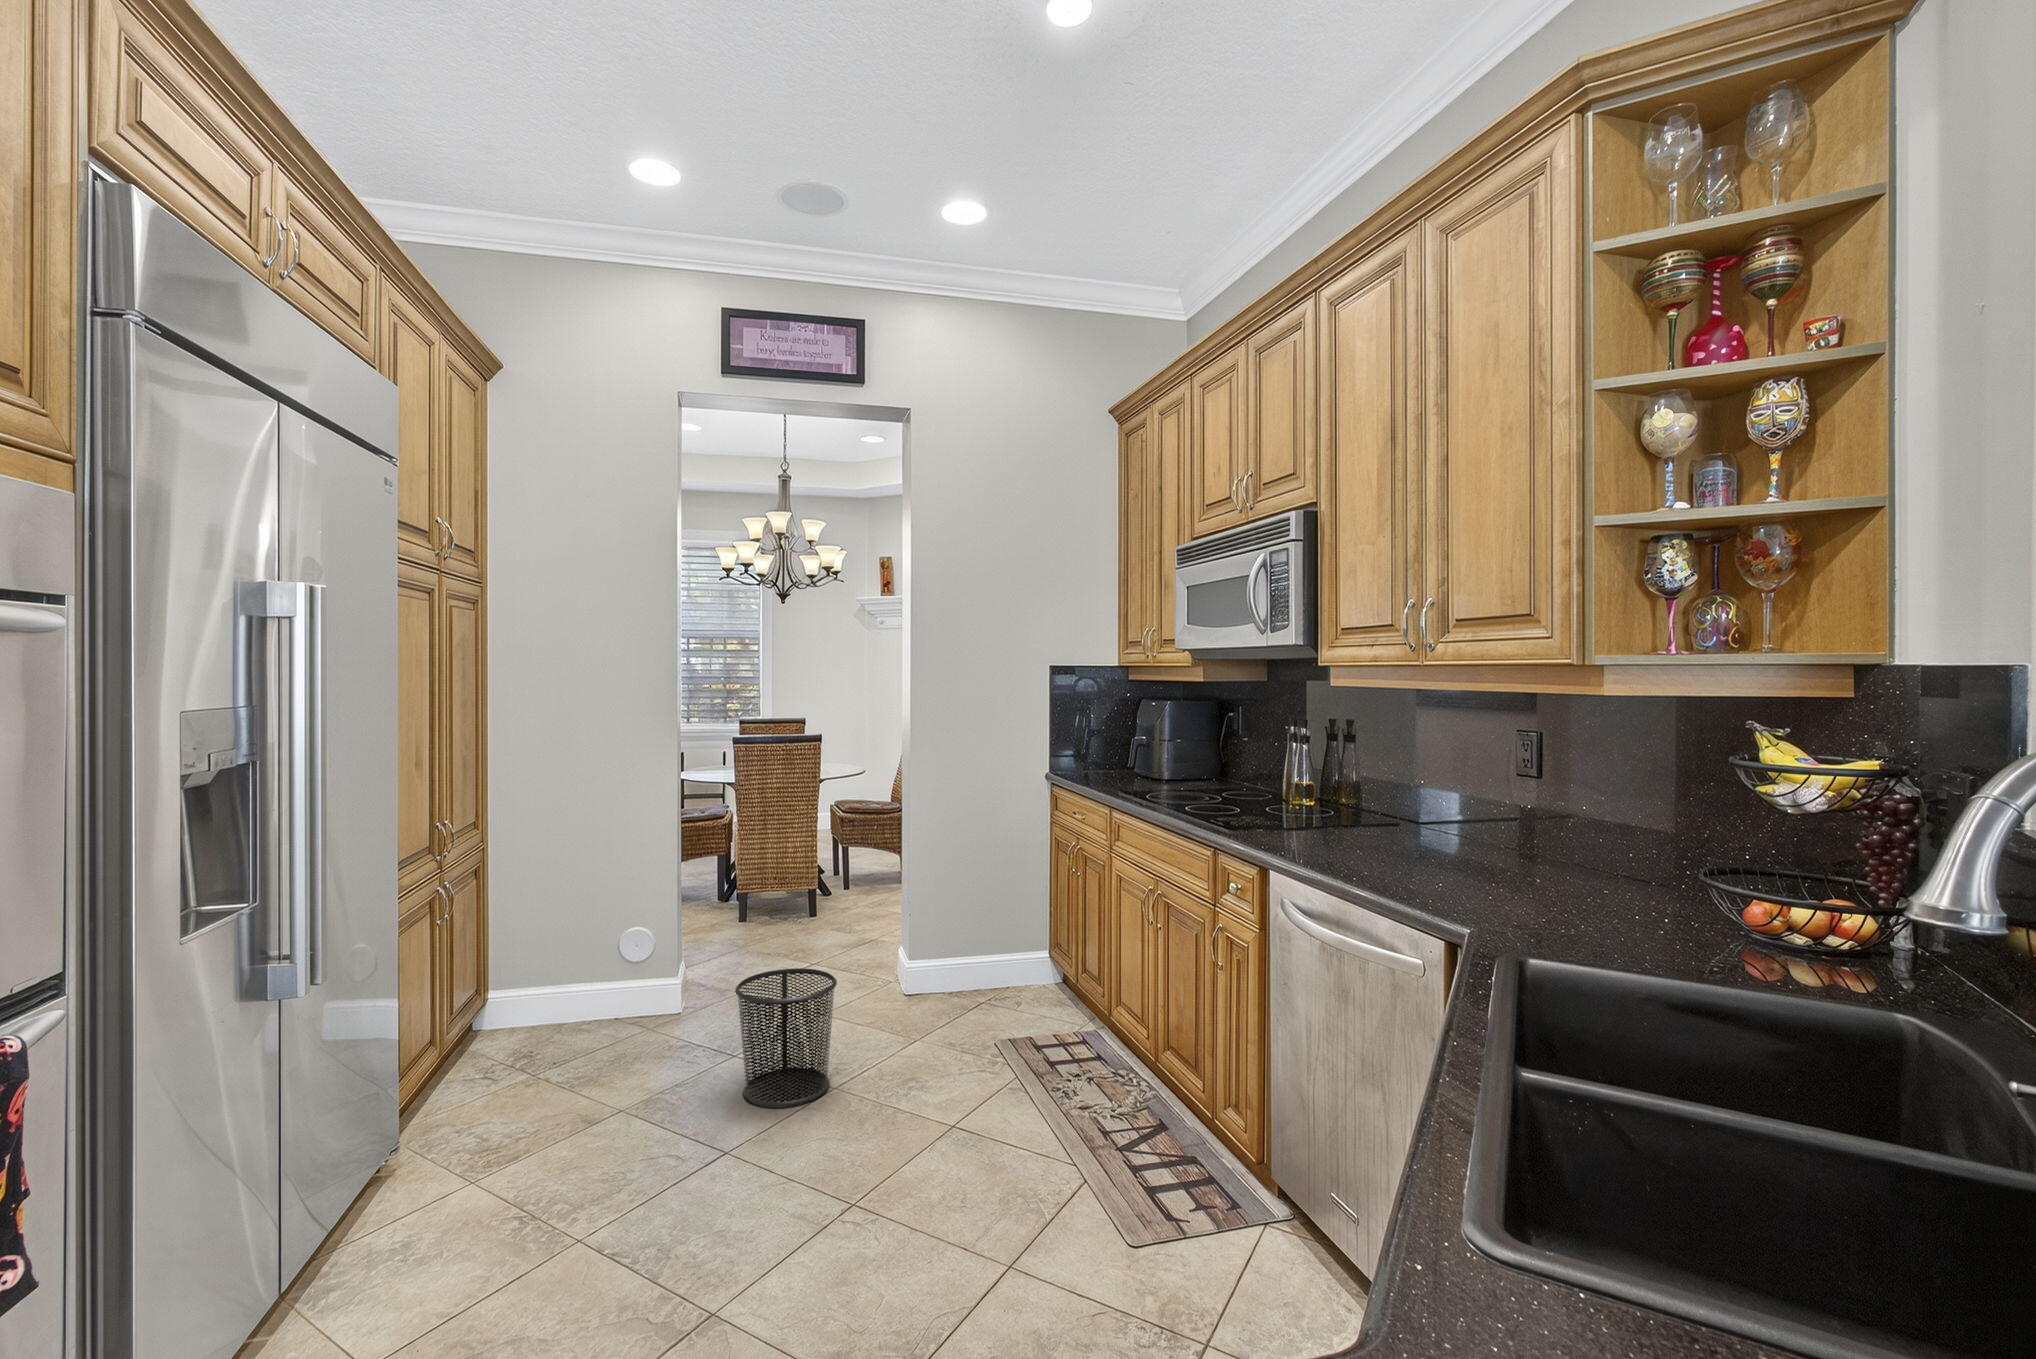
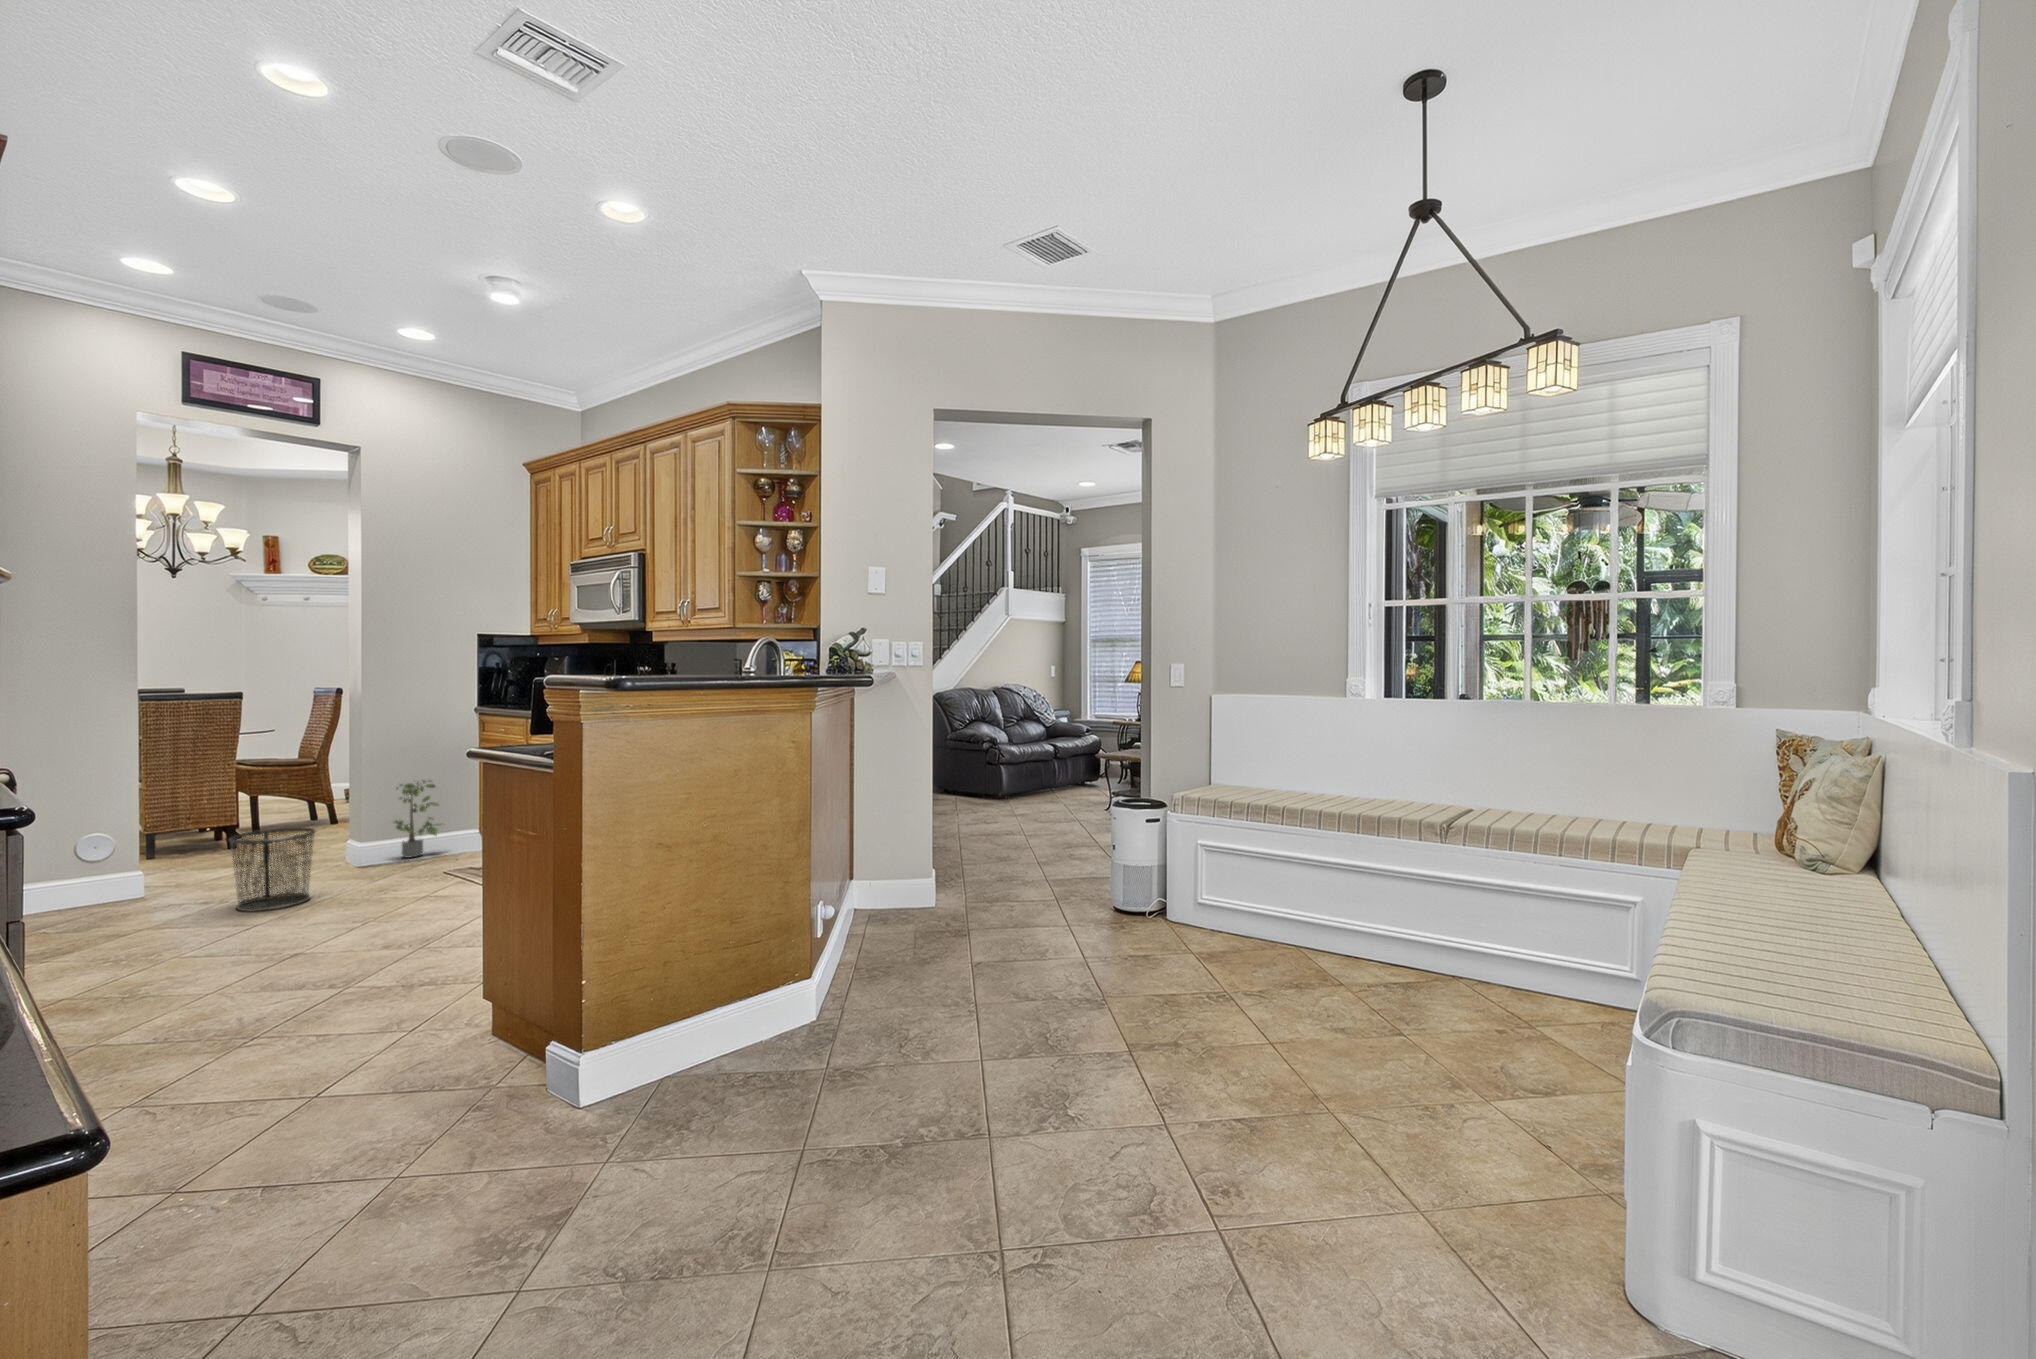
potted plant: none [941,884,1010,1003] -> present [394,780,439,858]

